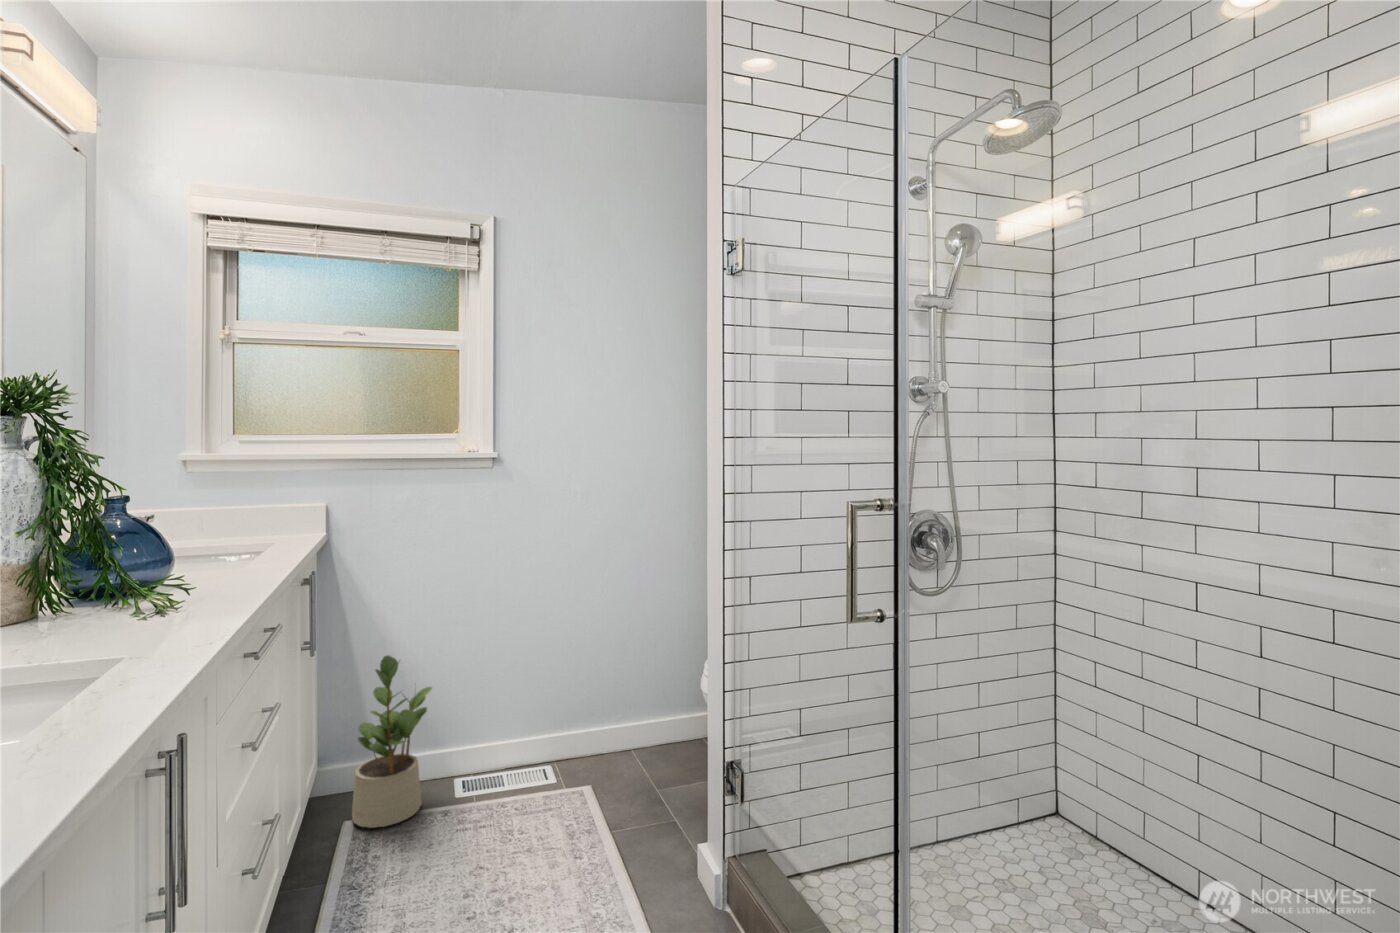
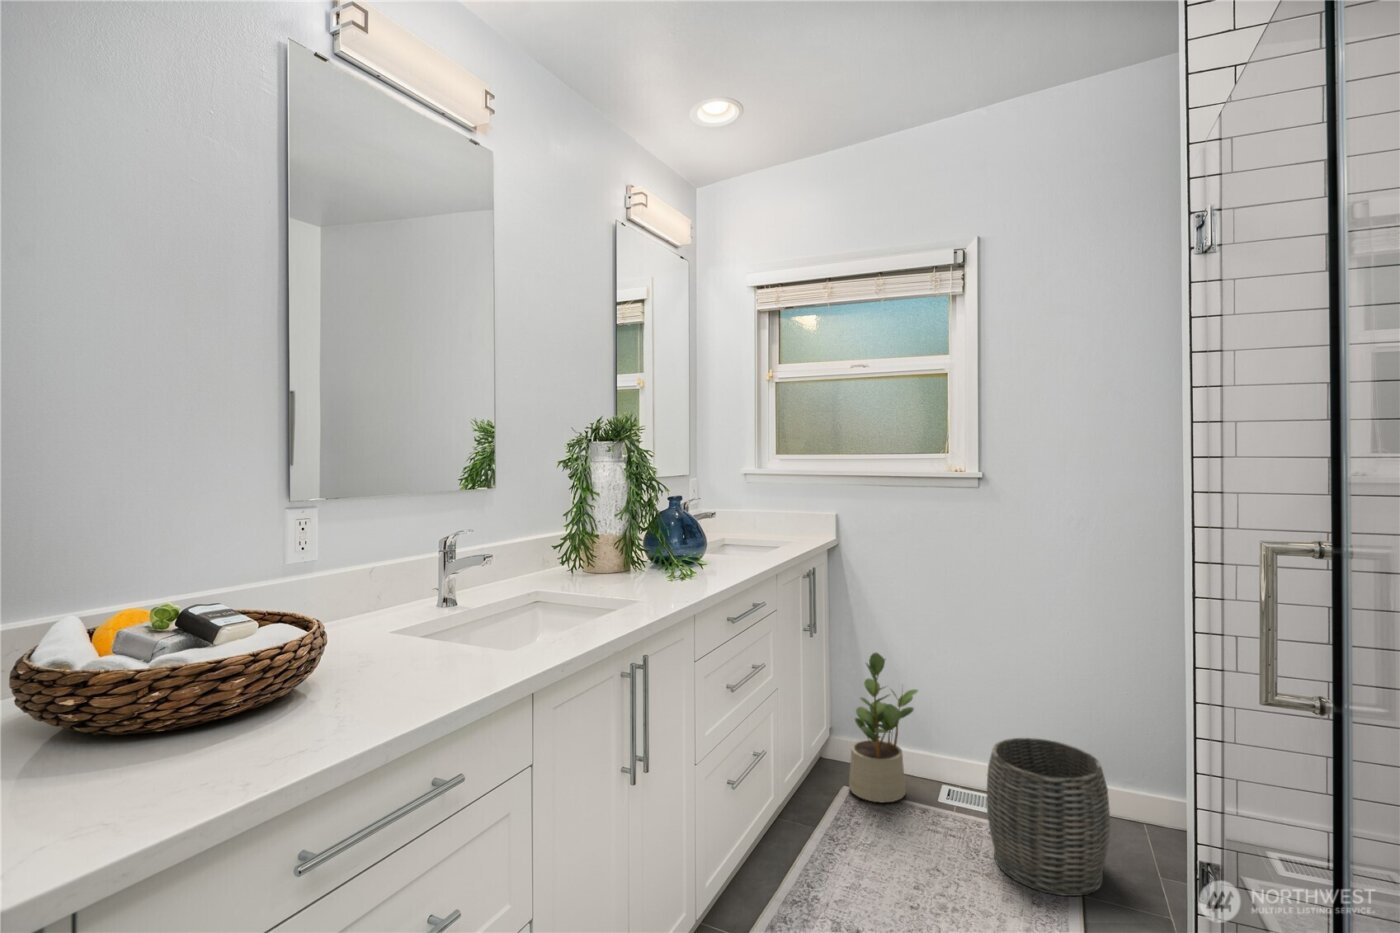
woven basket: none [519,700,623,844] -> present [987,738,1110,896]

